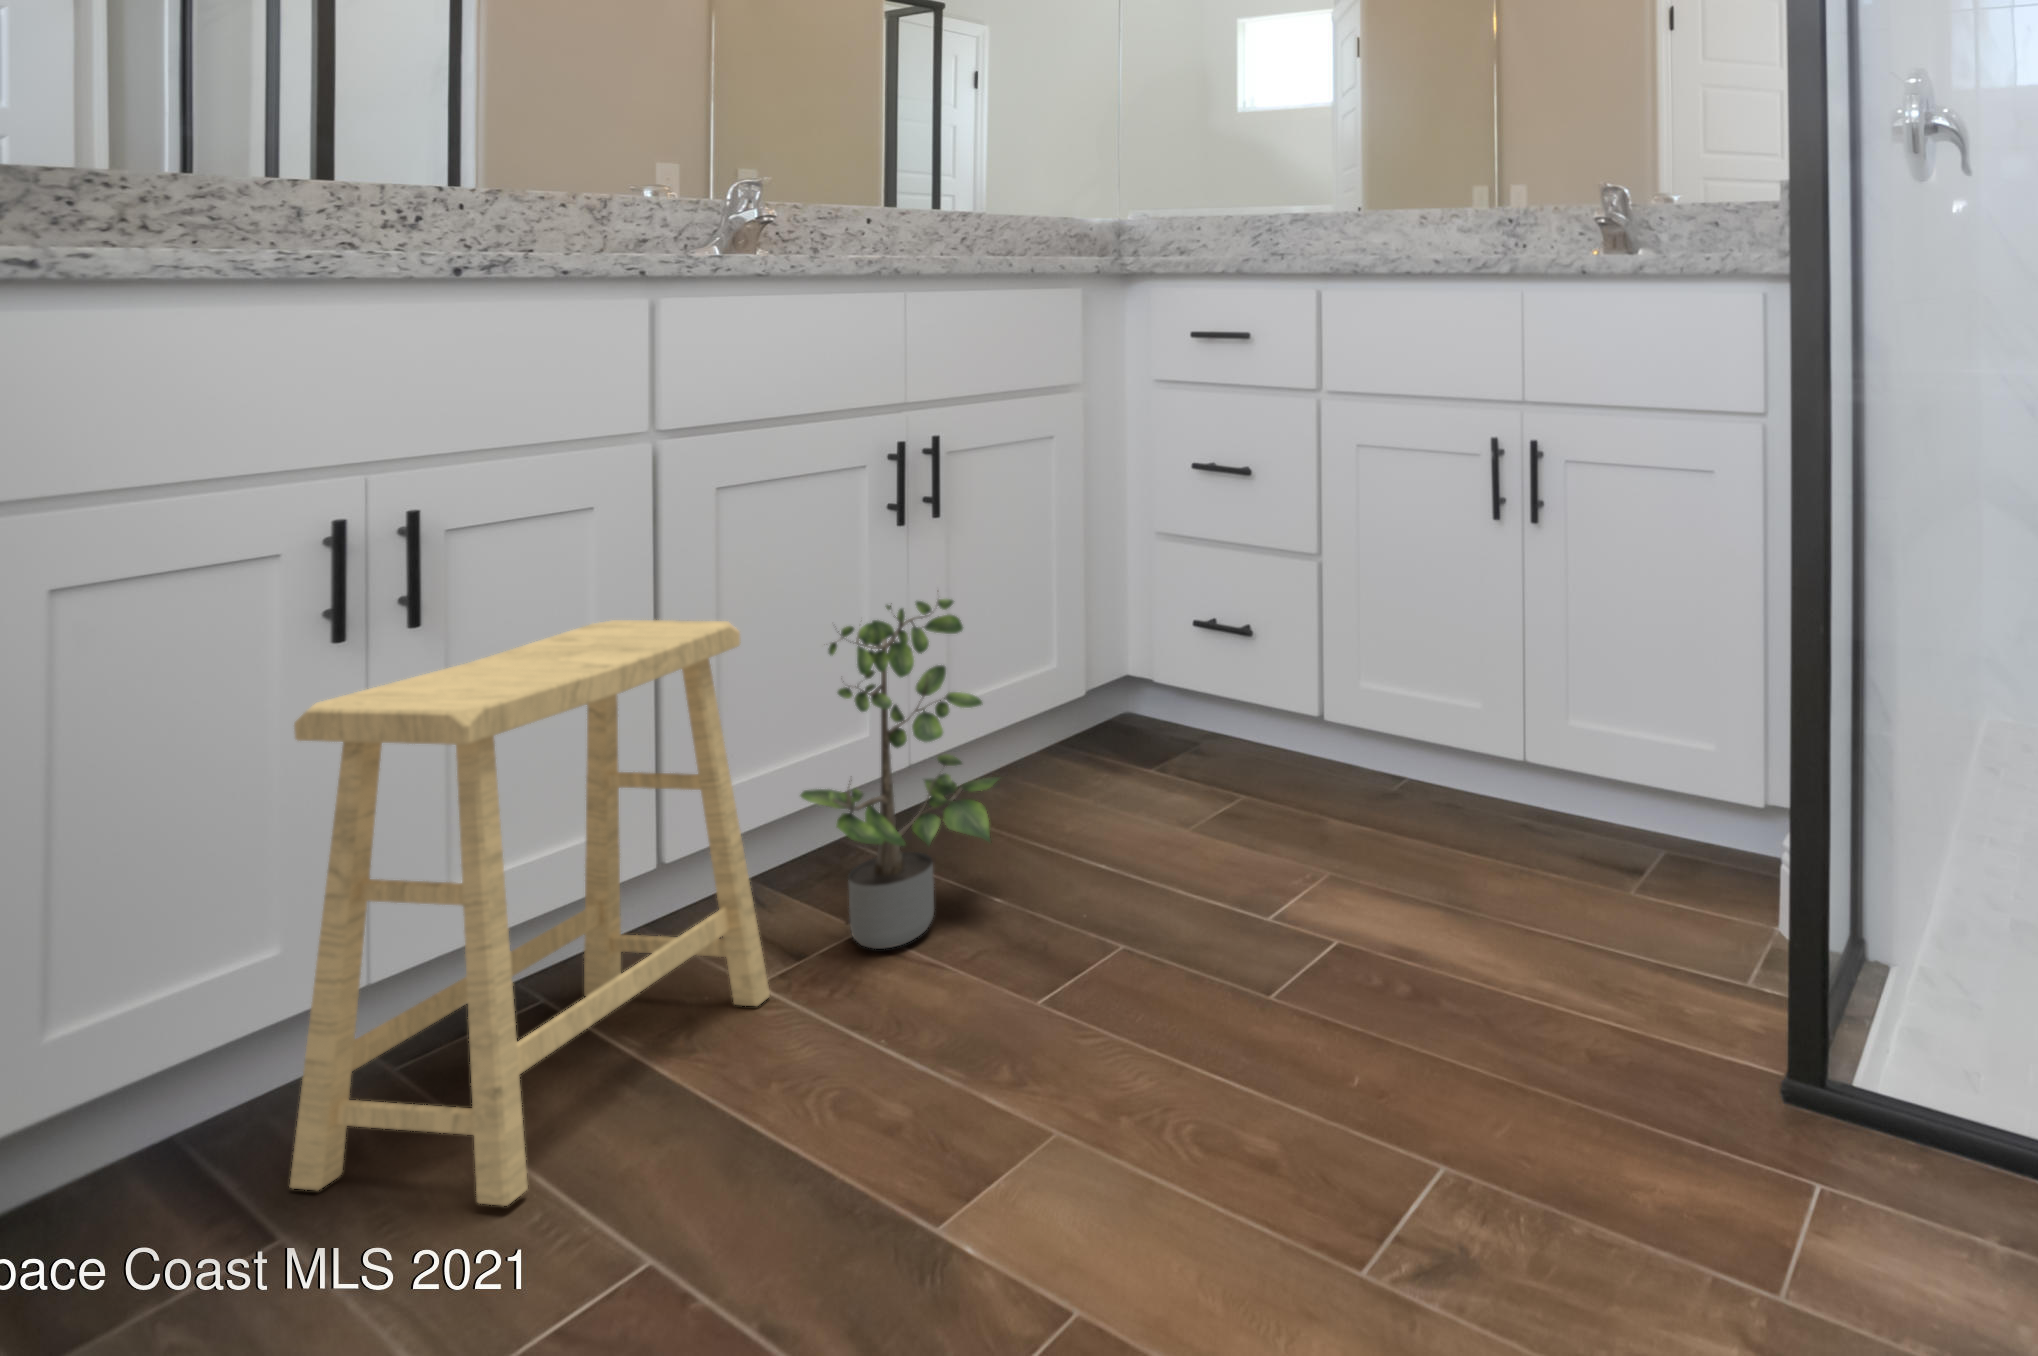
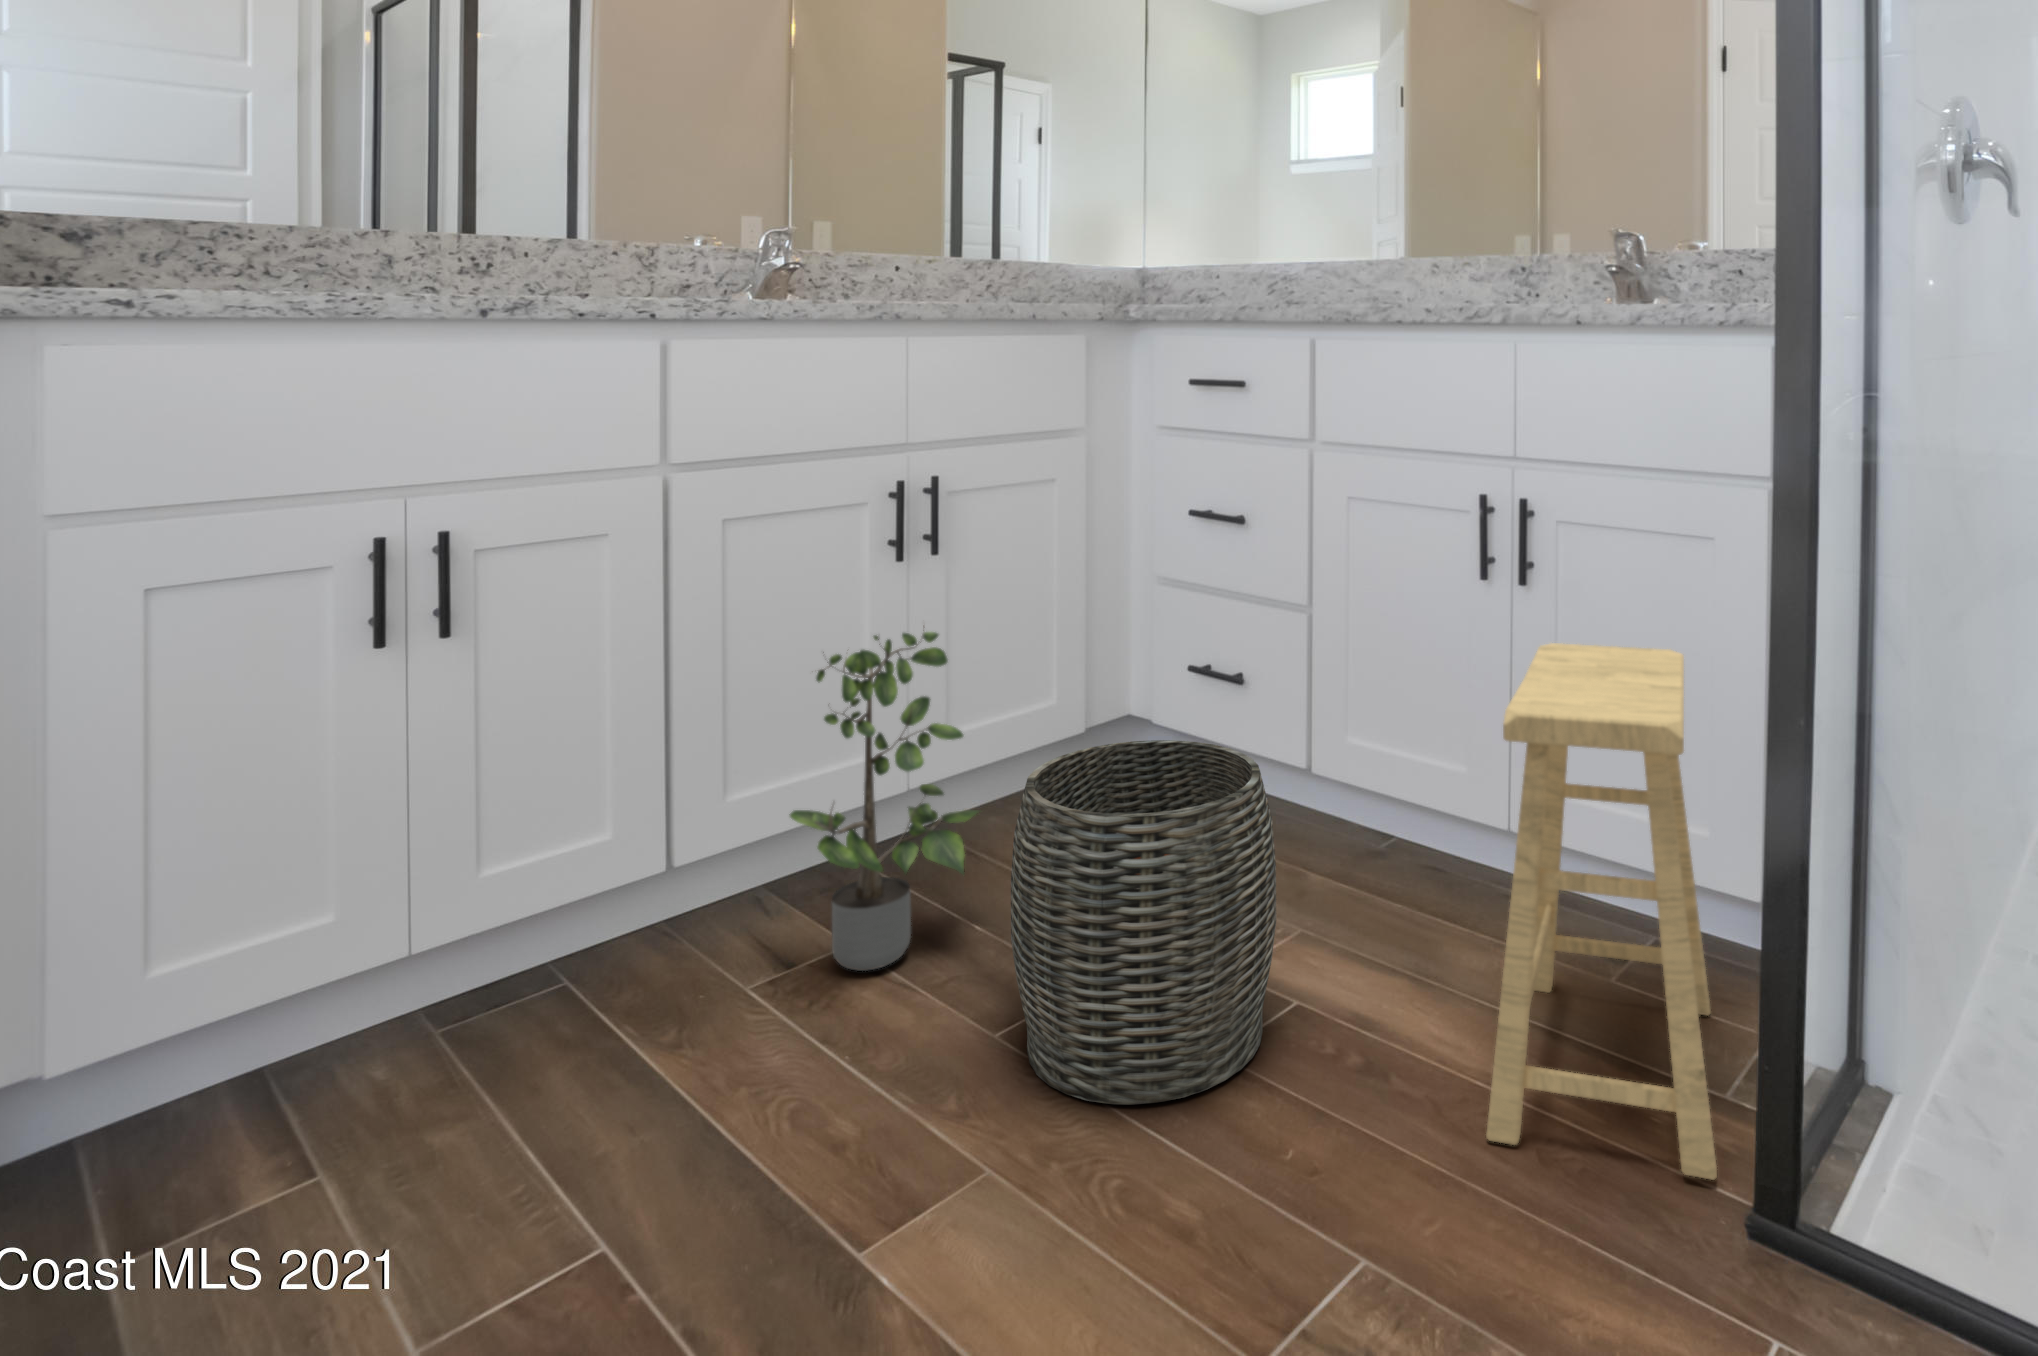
footstool: present [290,620,770,1206] -> present [1486,643,1717,1180]
woven basket: none [1055,693,1322,1050] -> present [1011,740,1276,1105]

